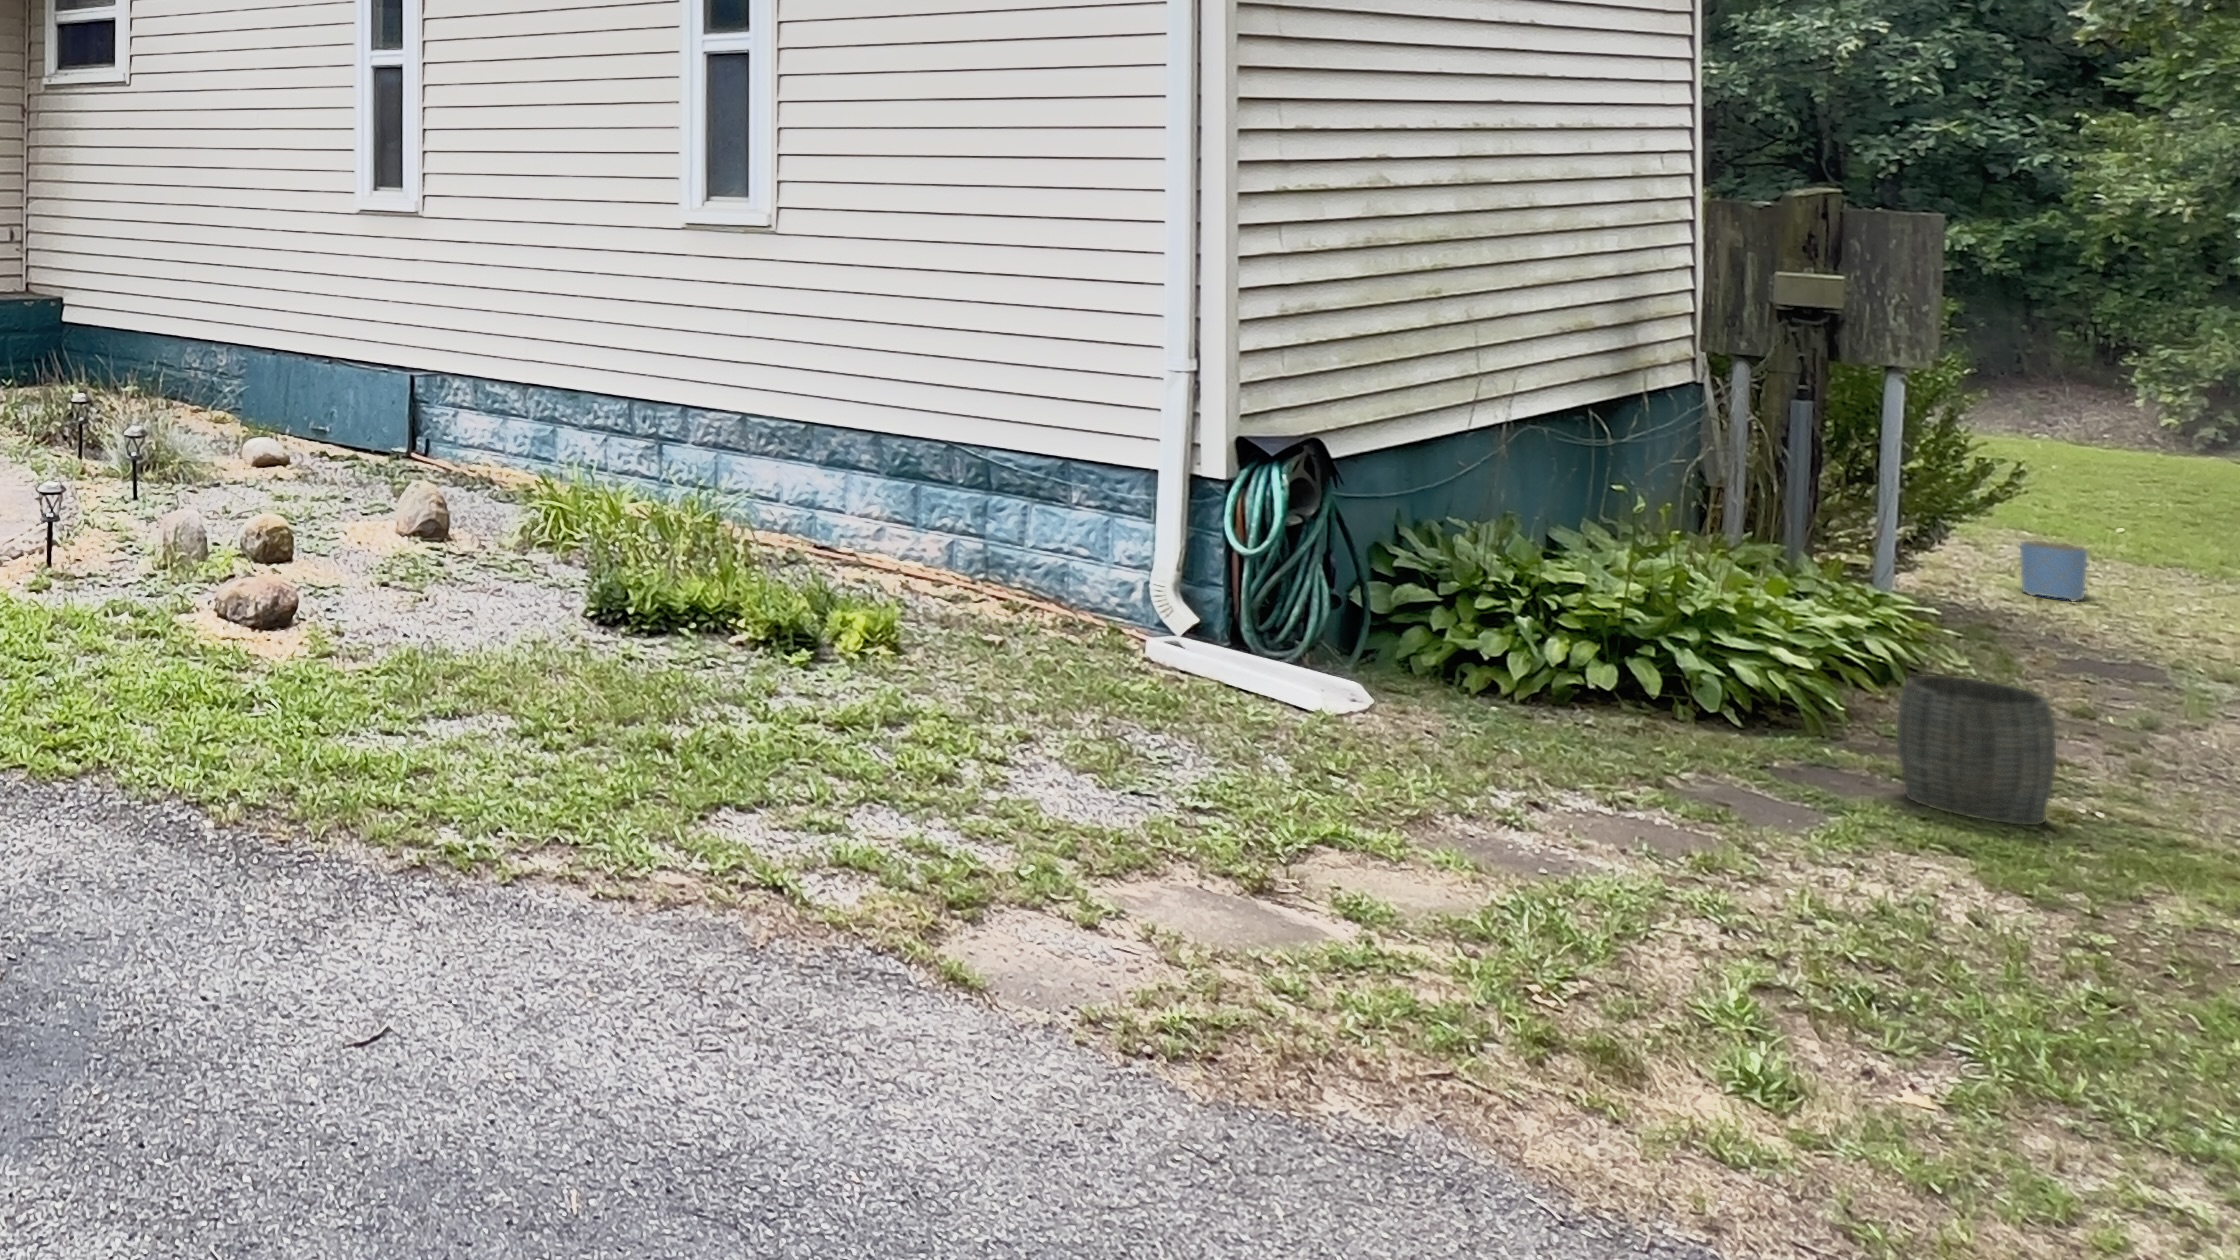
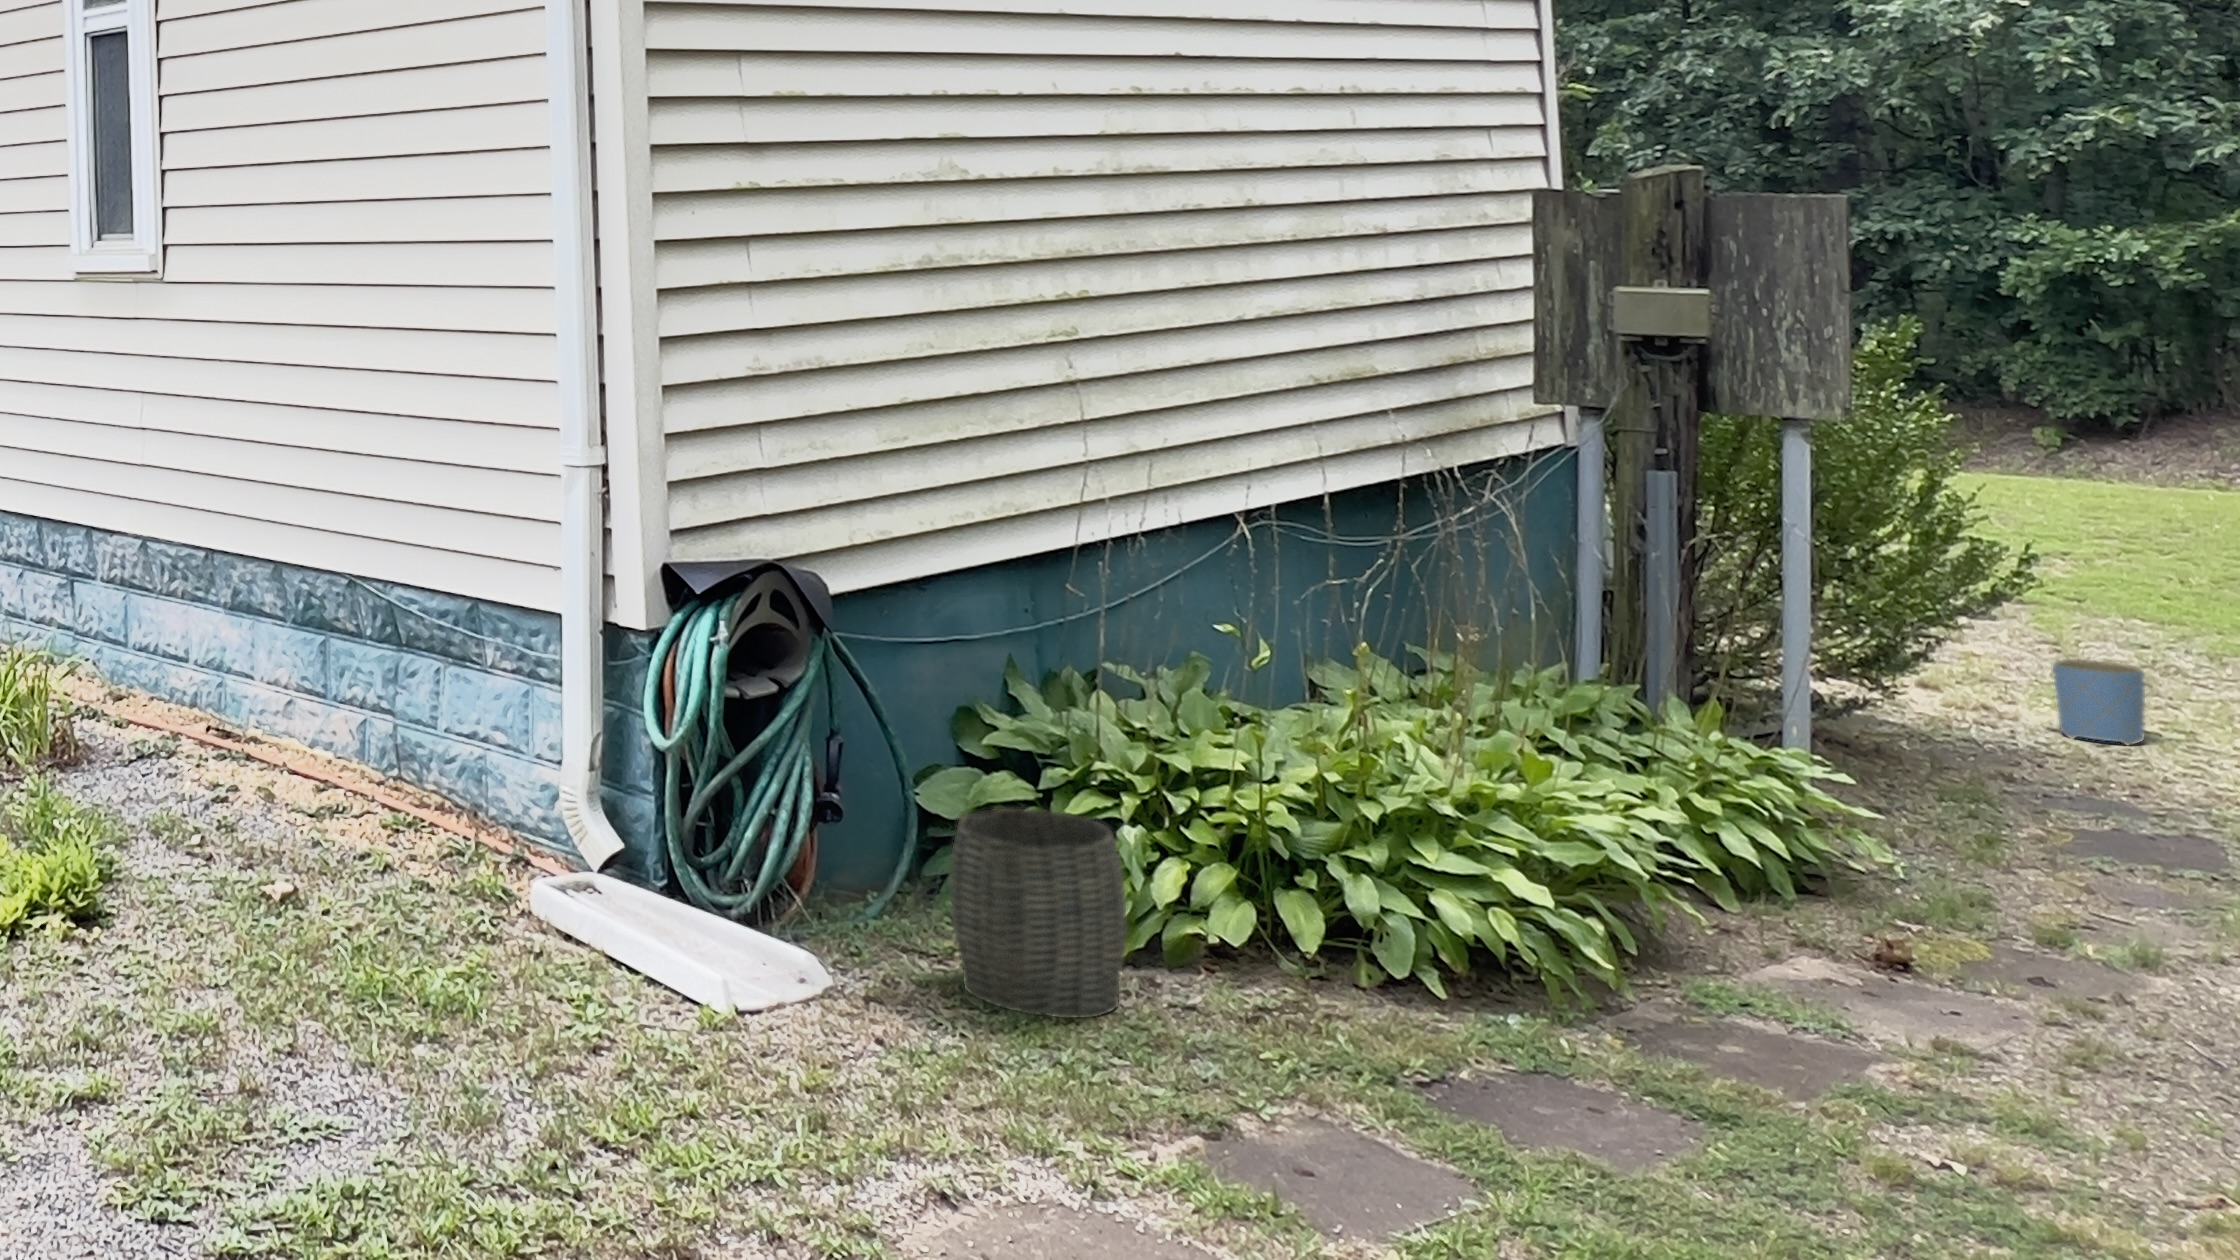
woven basket: present [1897,675,2056,825] -> present [951,809,1127,1018]

